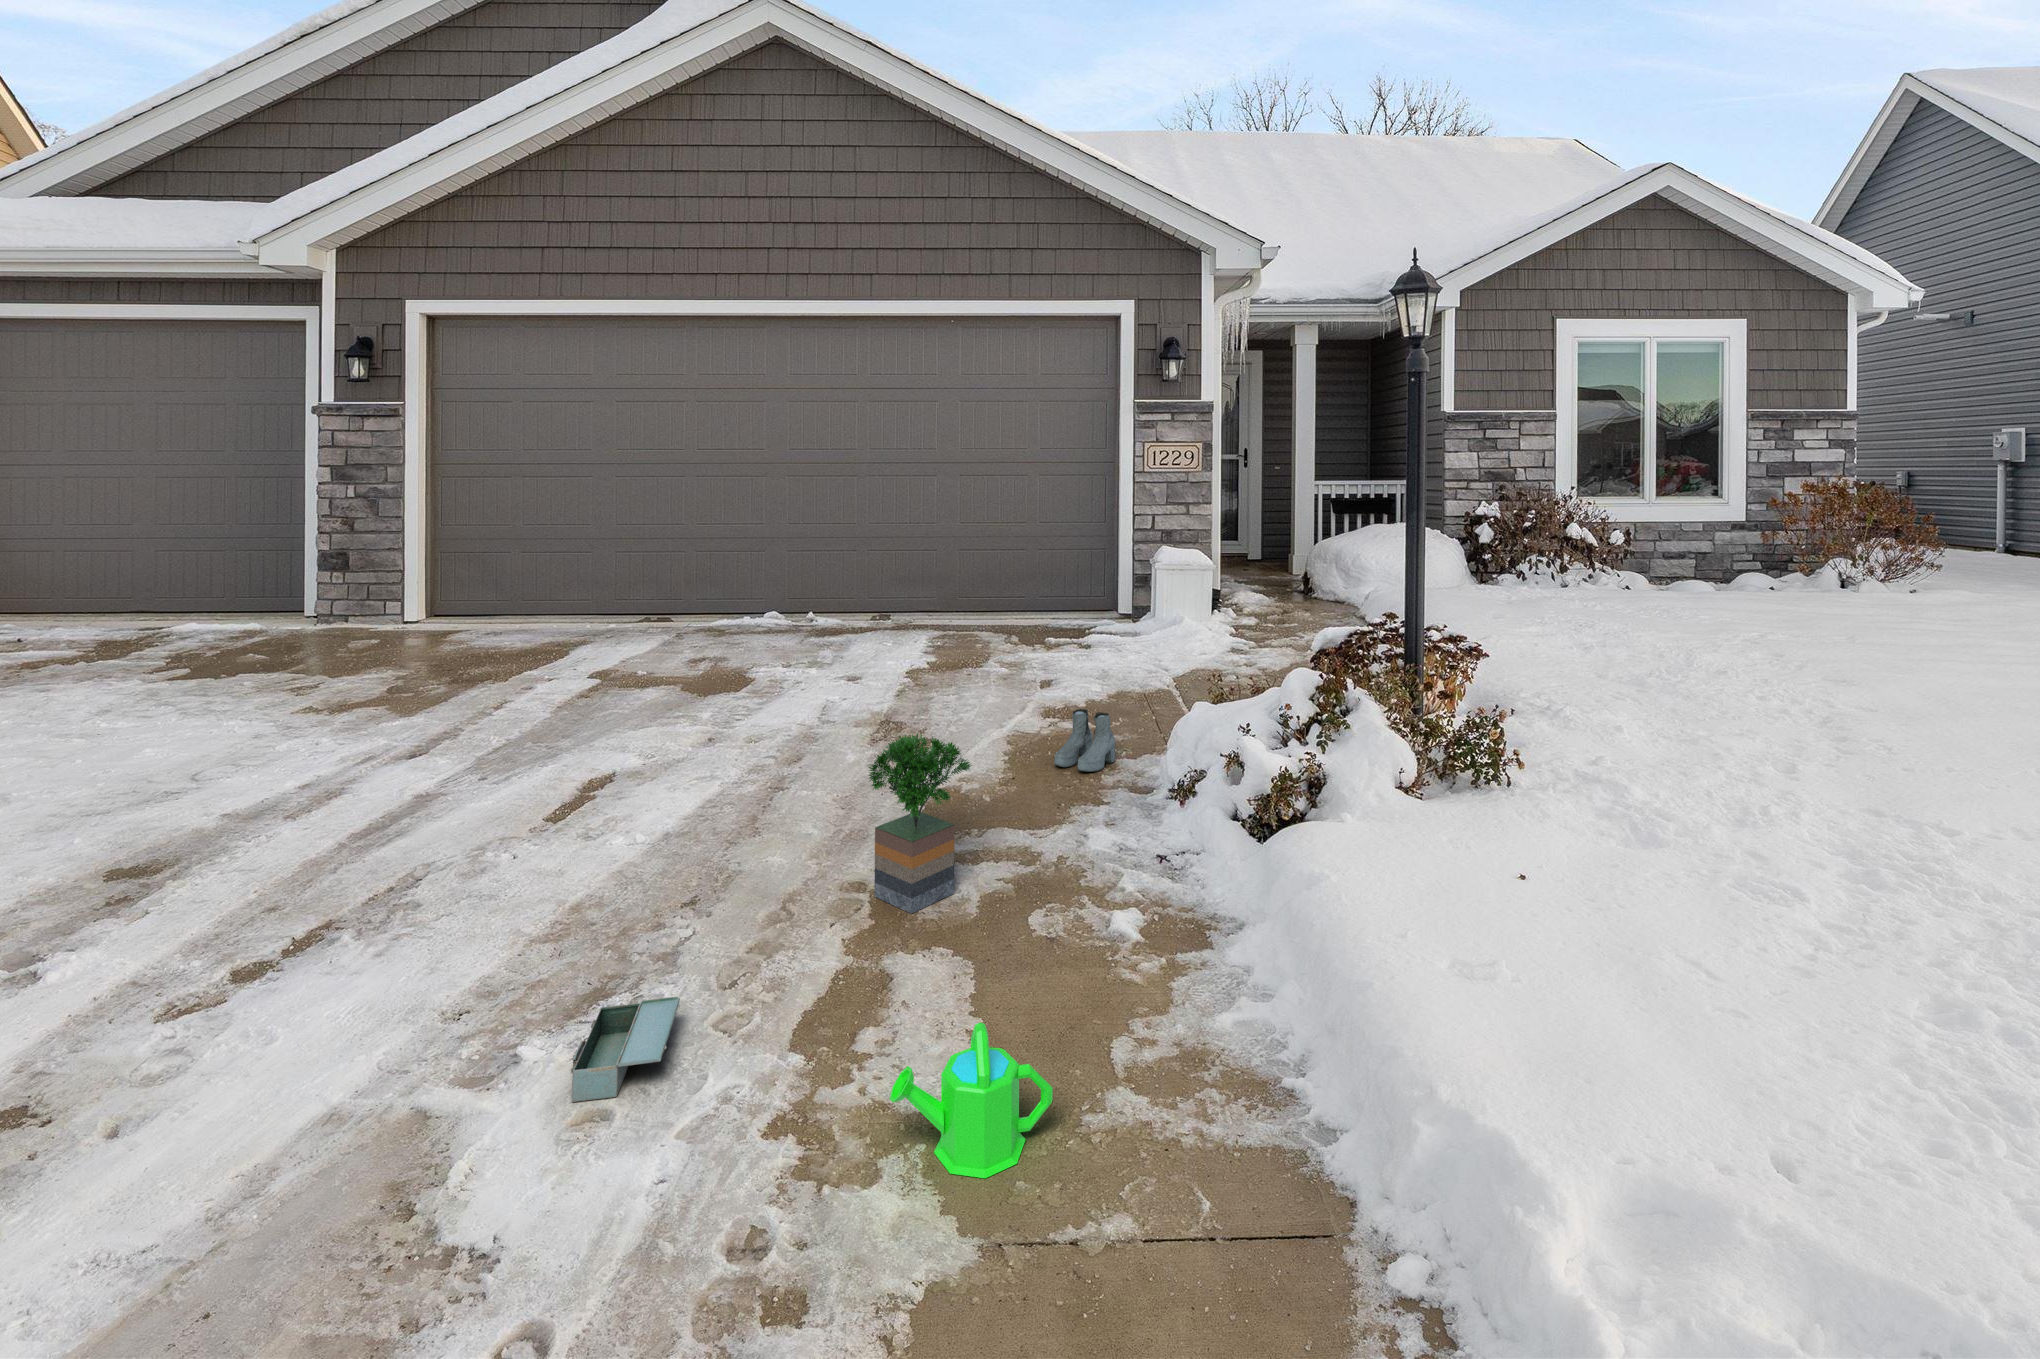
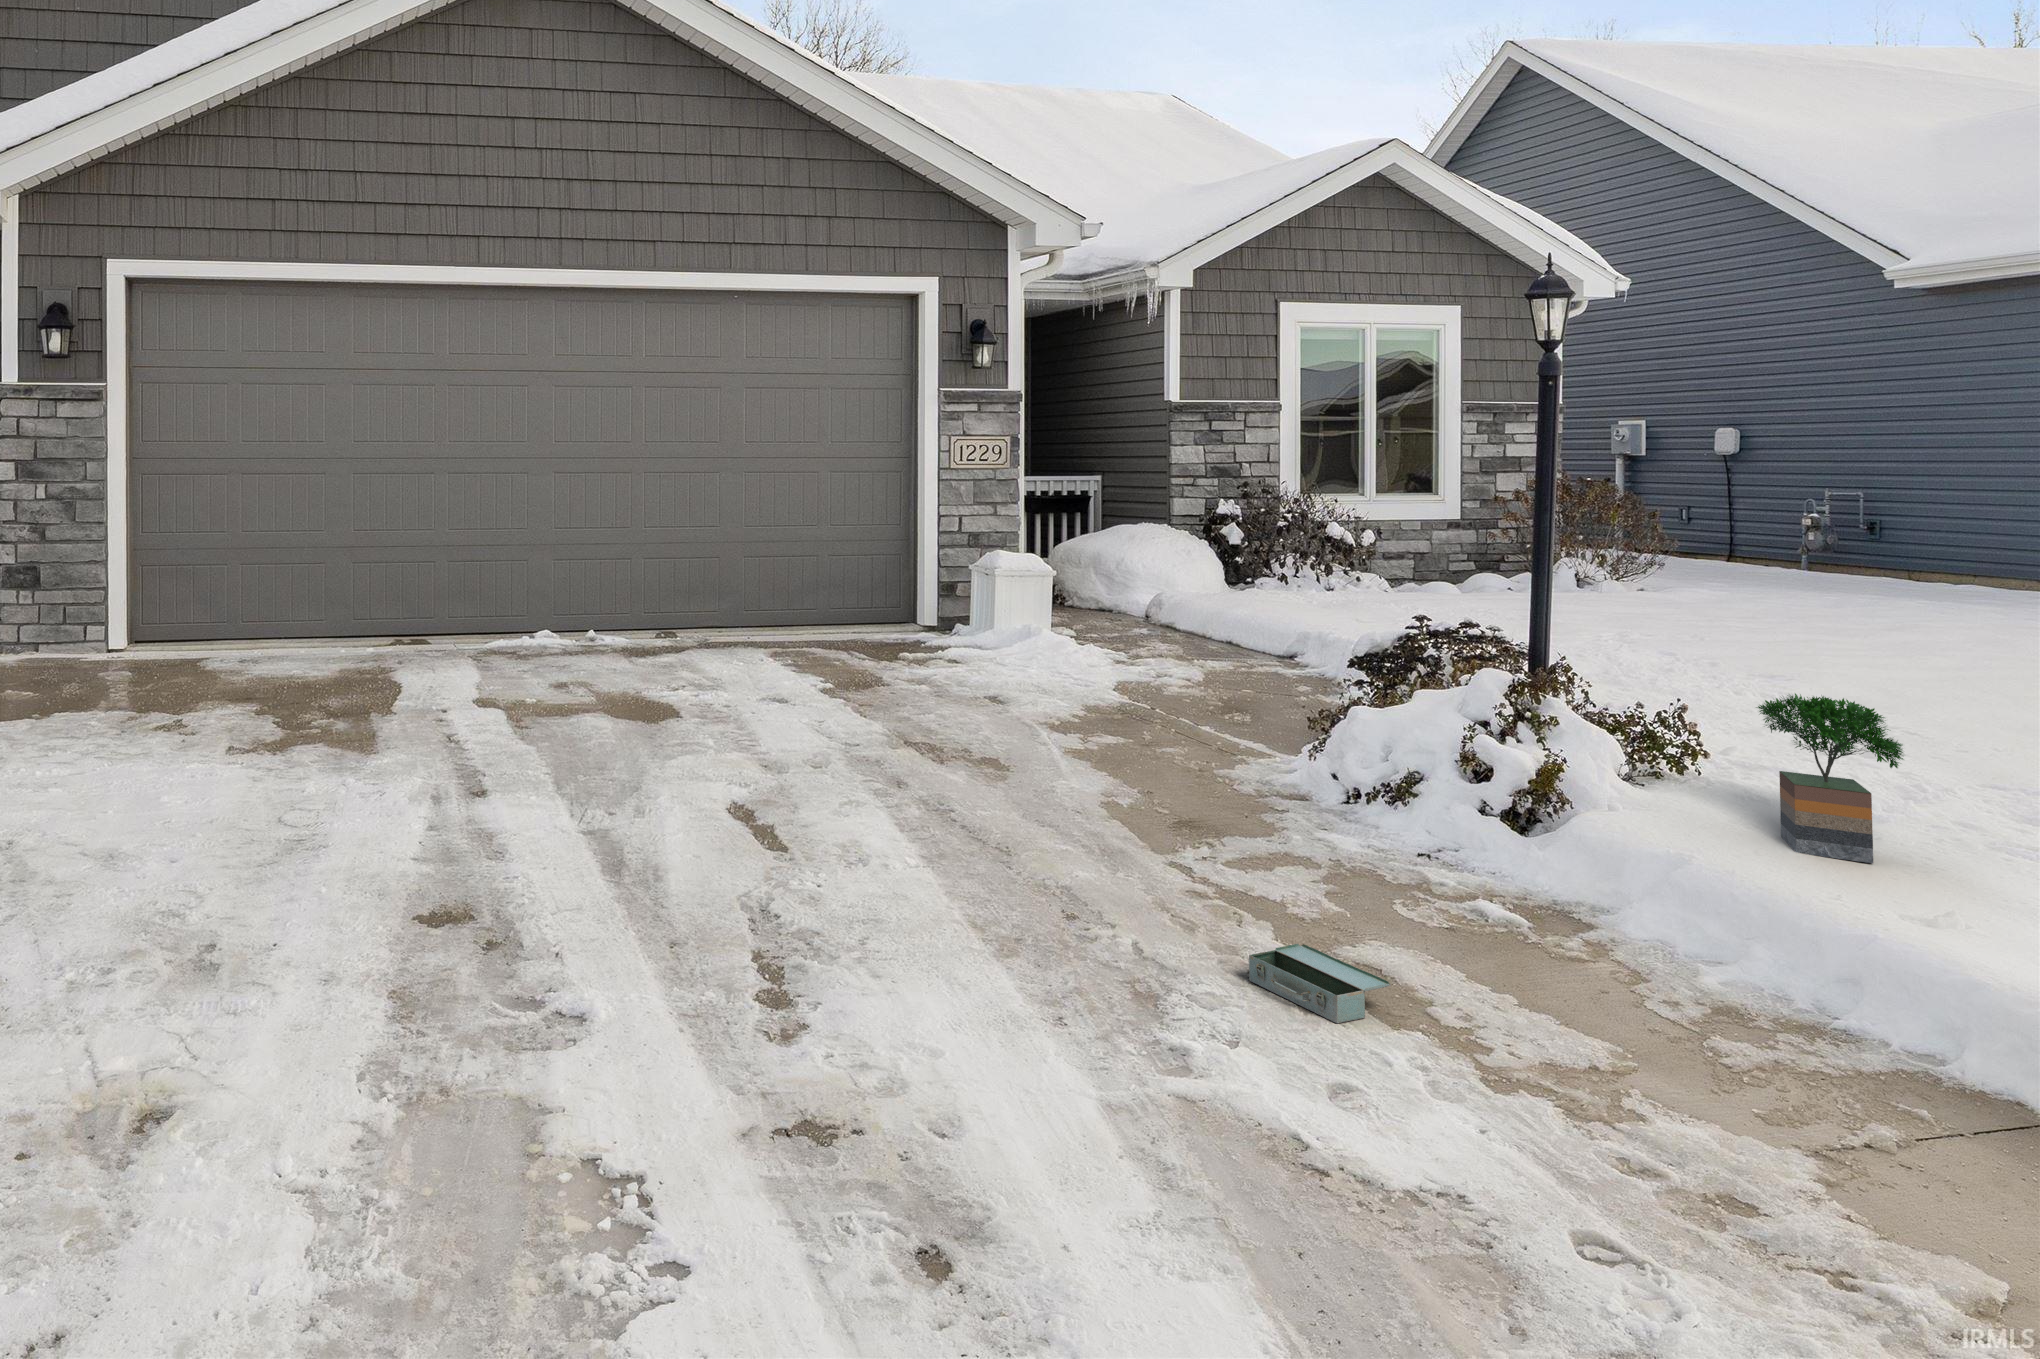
boots: present [1054,709,1115,772] -> none [1156,707,1210,767]
potted tree: present [869,734,972,914] -> present [1757,693,1904,863]
watering can: present [890,1023,1053,1178] -> none [1657,926,1770,1046]

